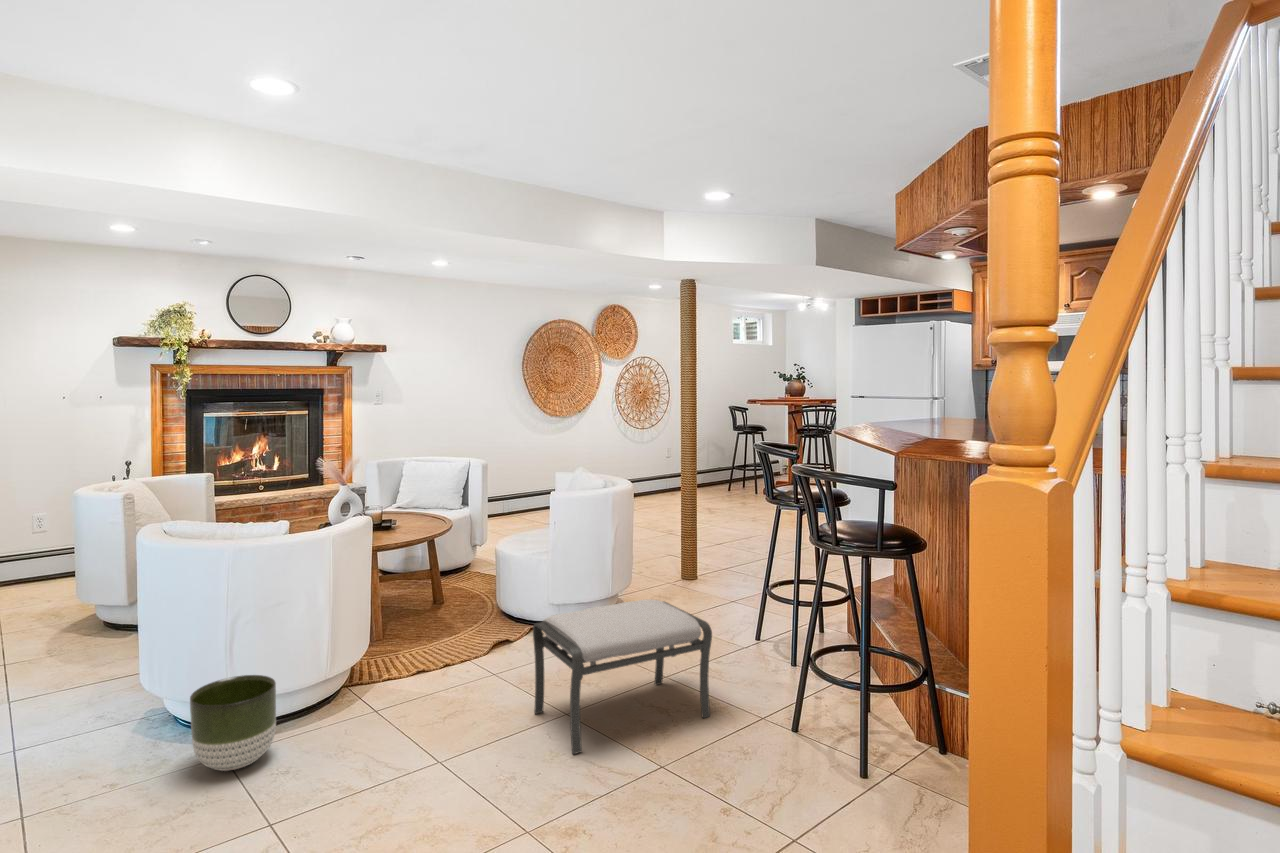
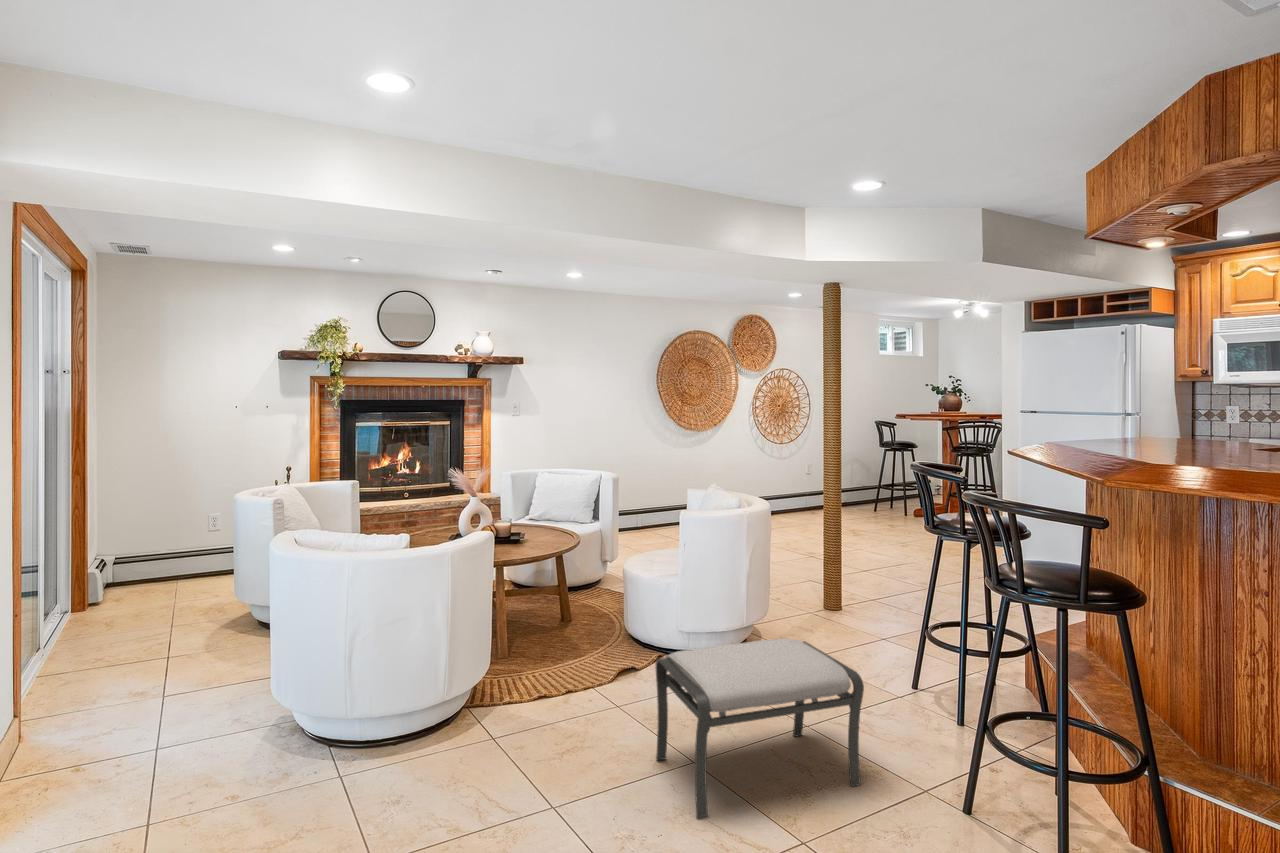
planter: present [190,675,276,771] -> none [303,694,387,795]

